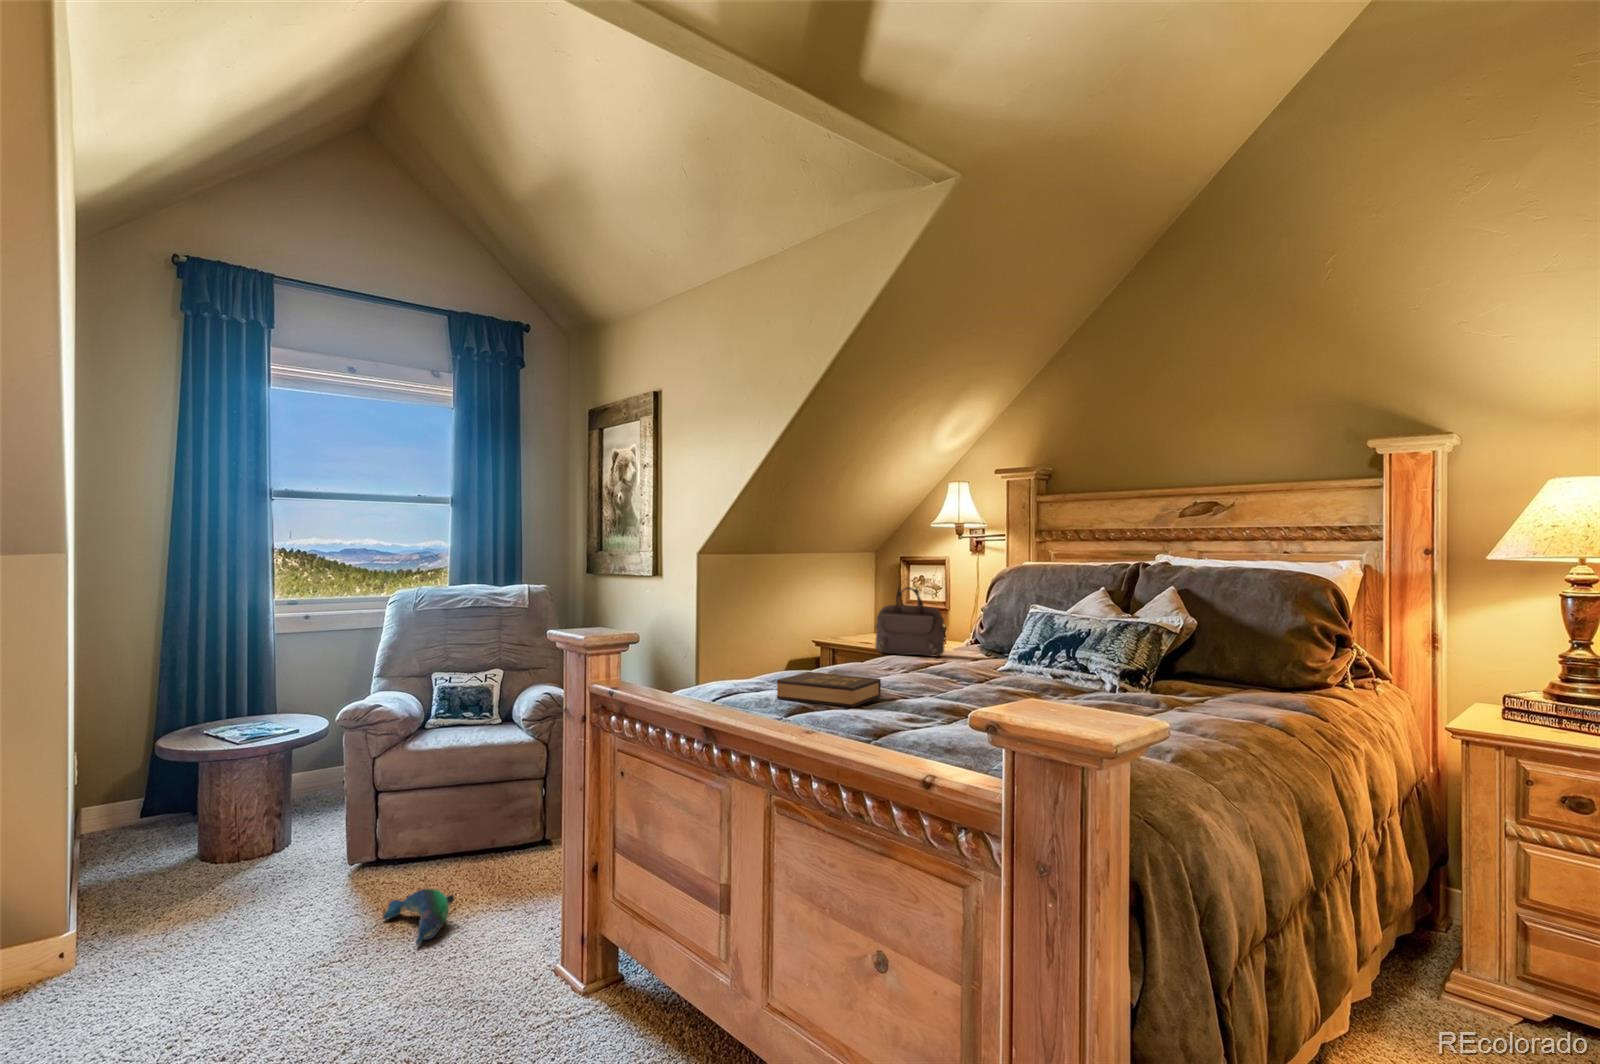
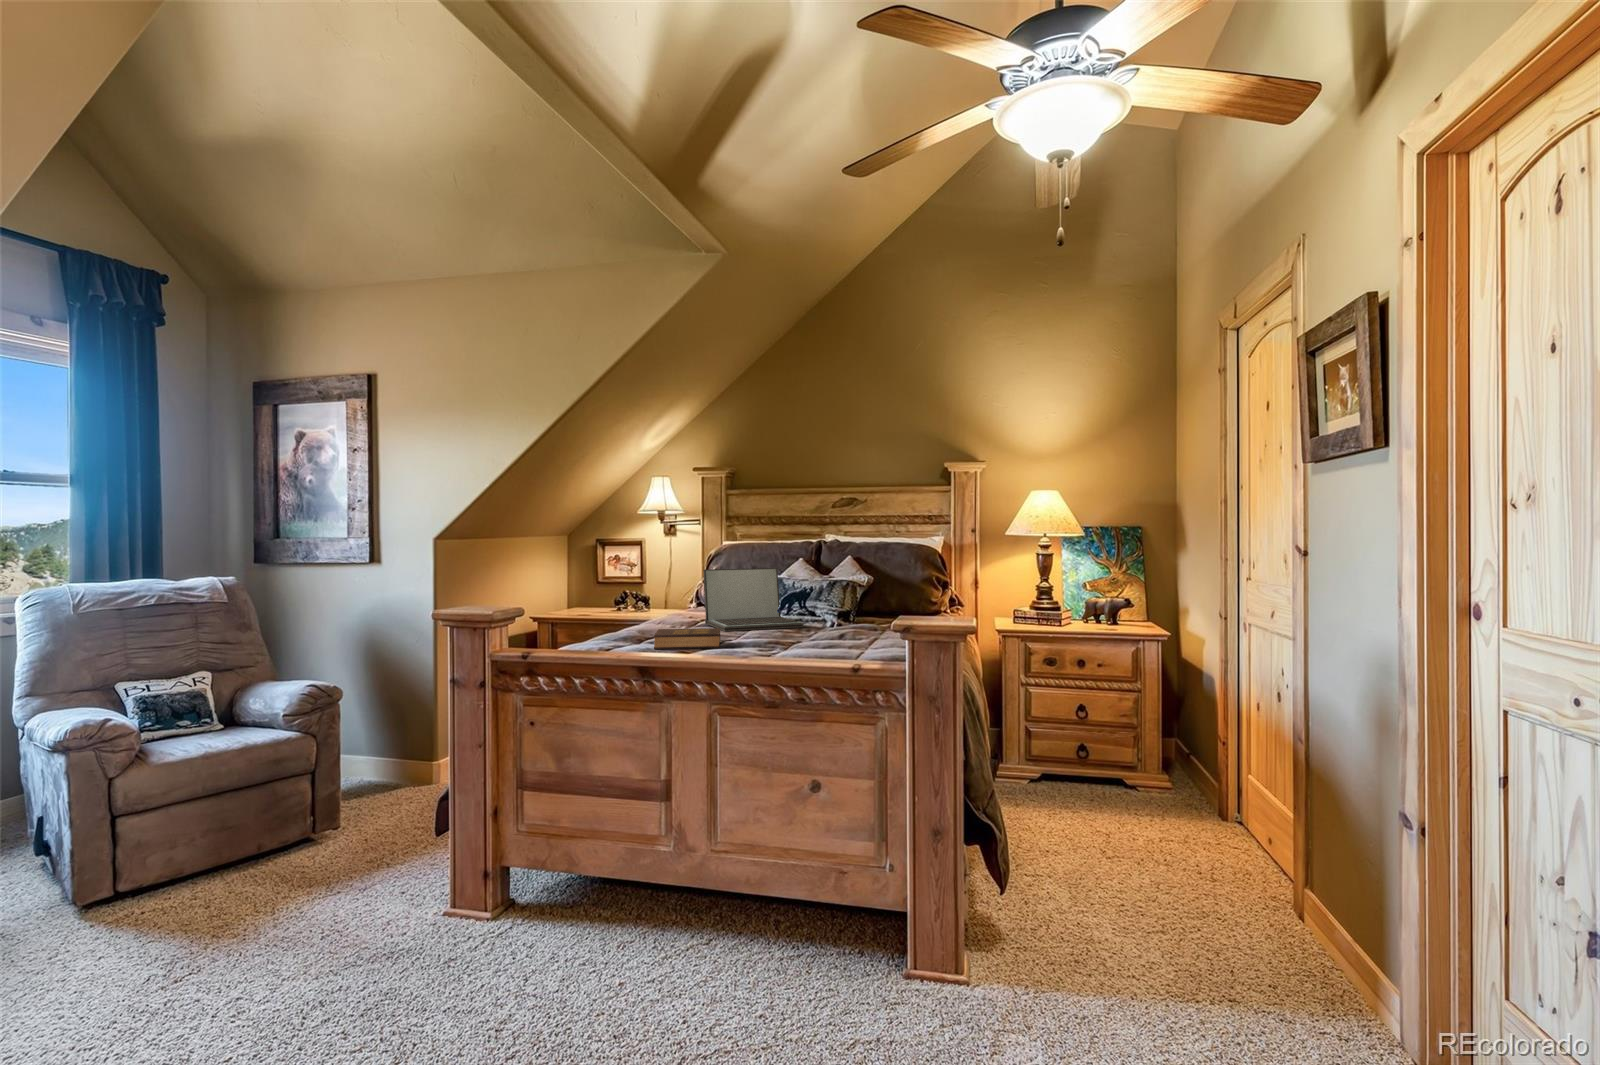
handbag: present [875,586,945,657] -> none [626,556,684,618]
laptop: none [931,598,1052,688] -> present [703,568,804,631]
plush toy: present [383,889,454,945] -> none [188,892,284,944]

